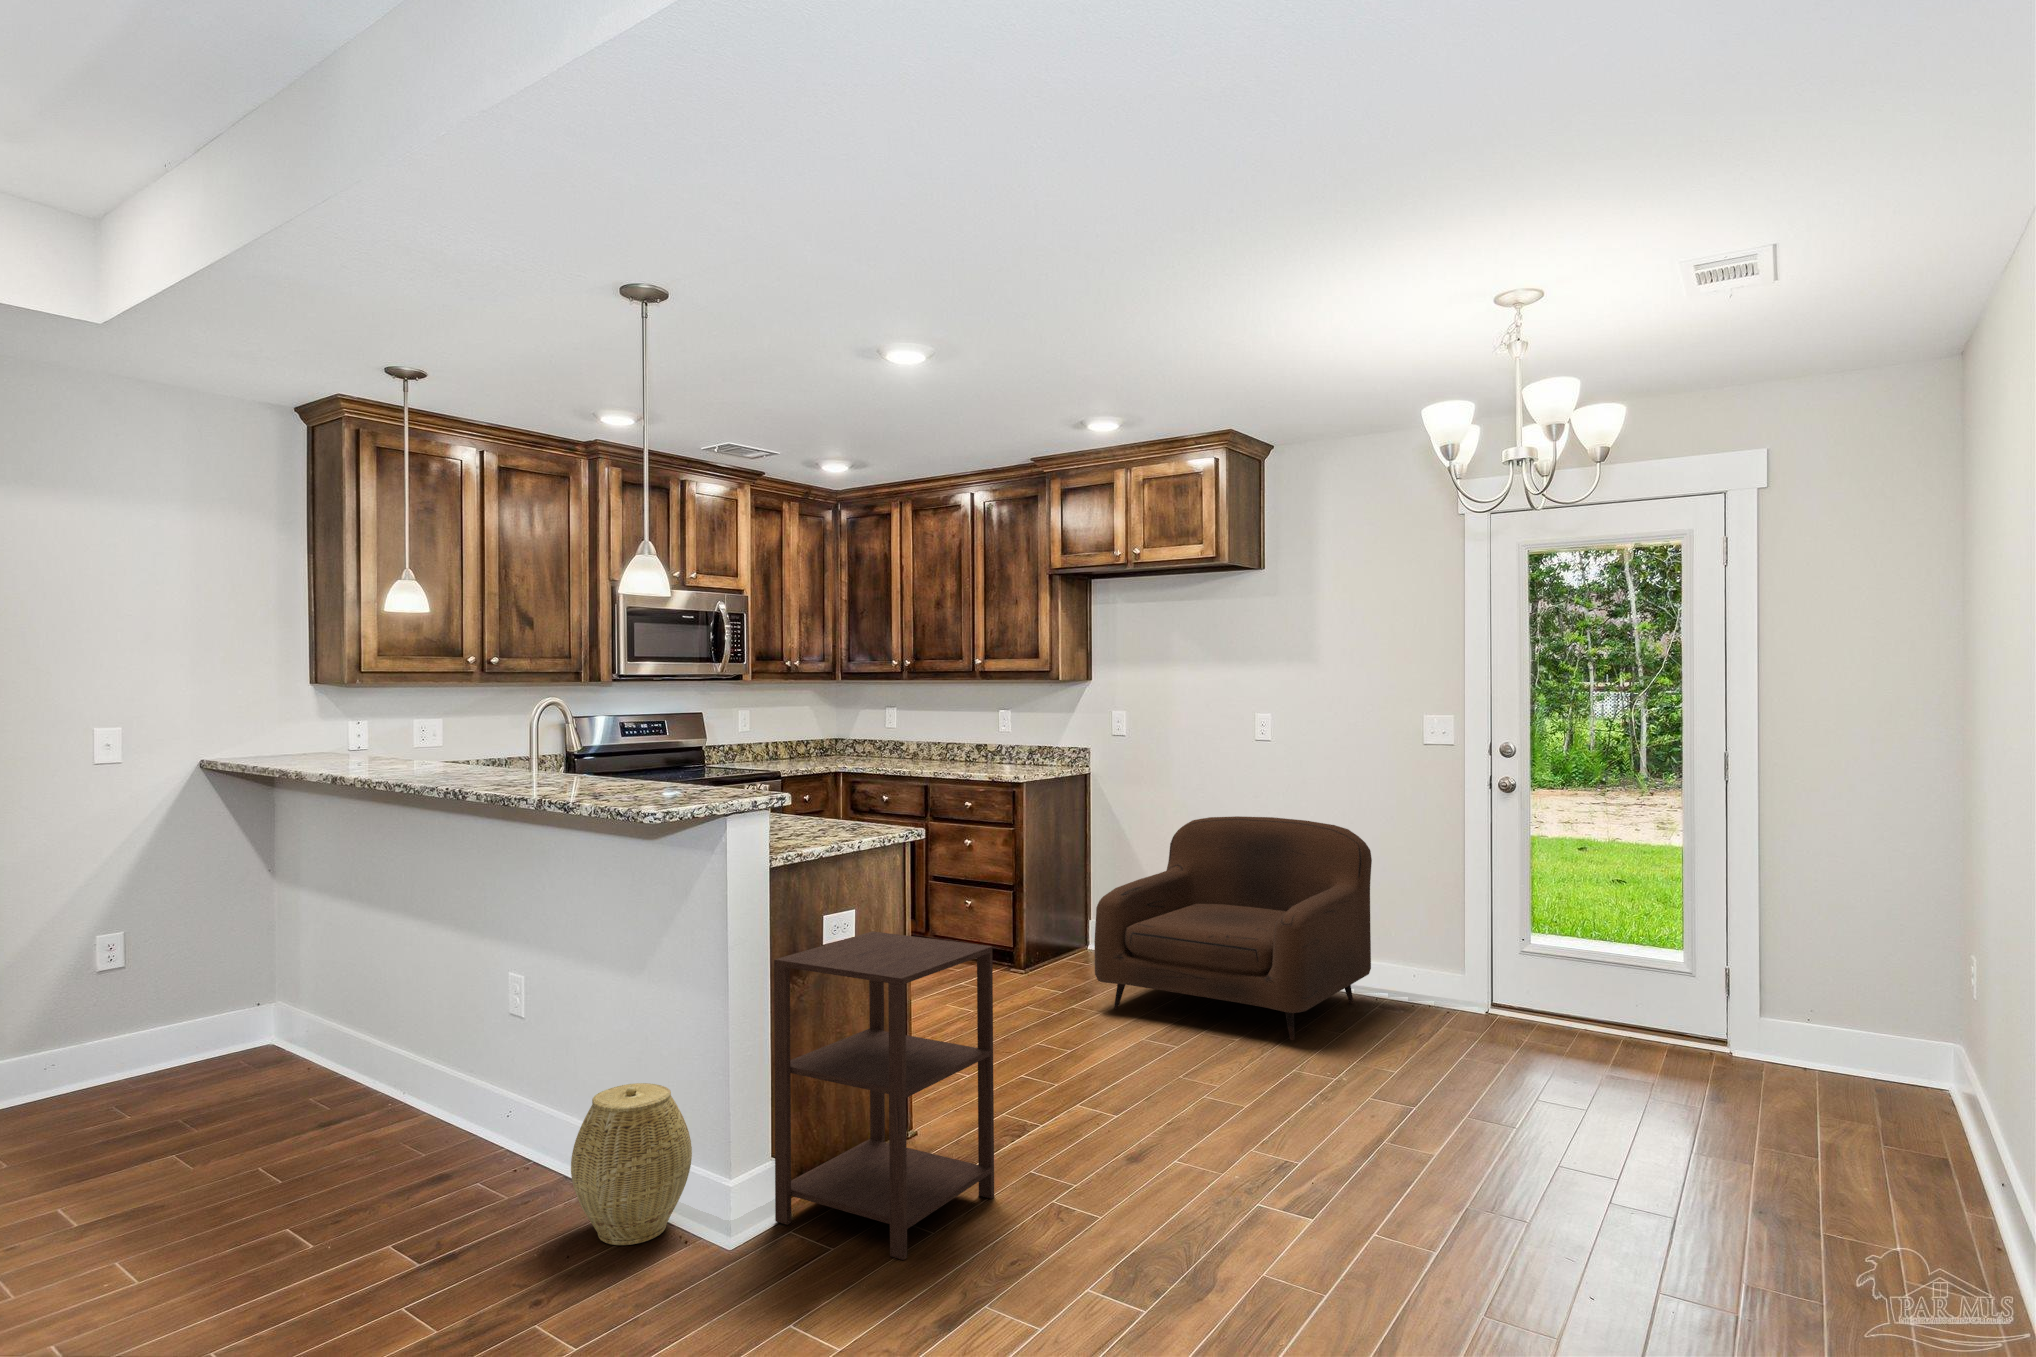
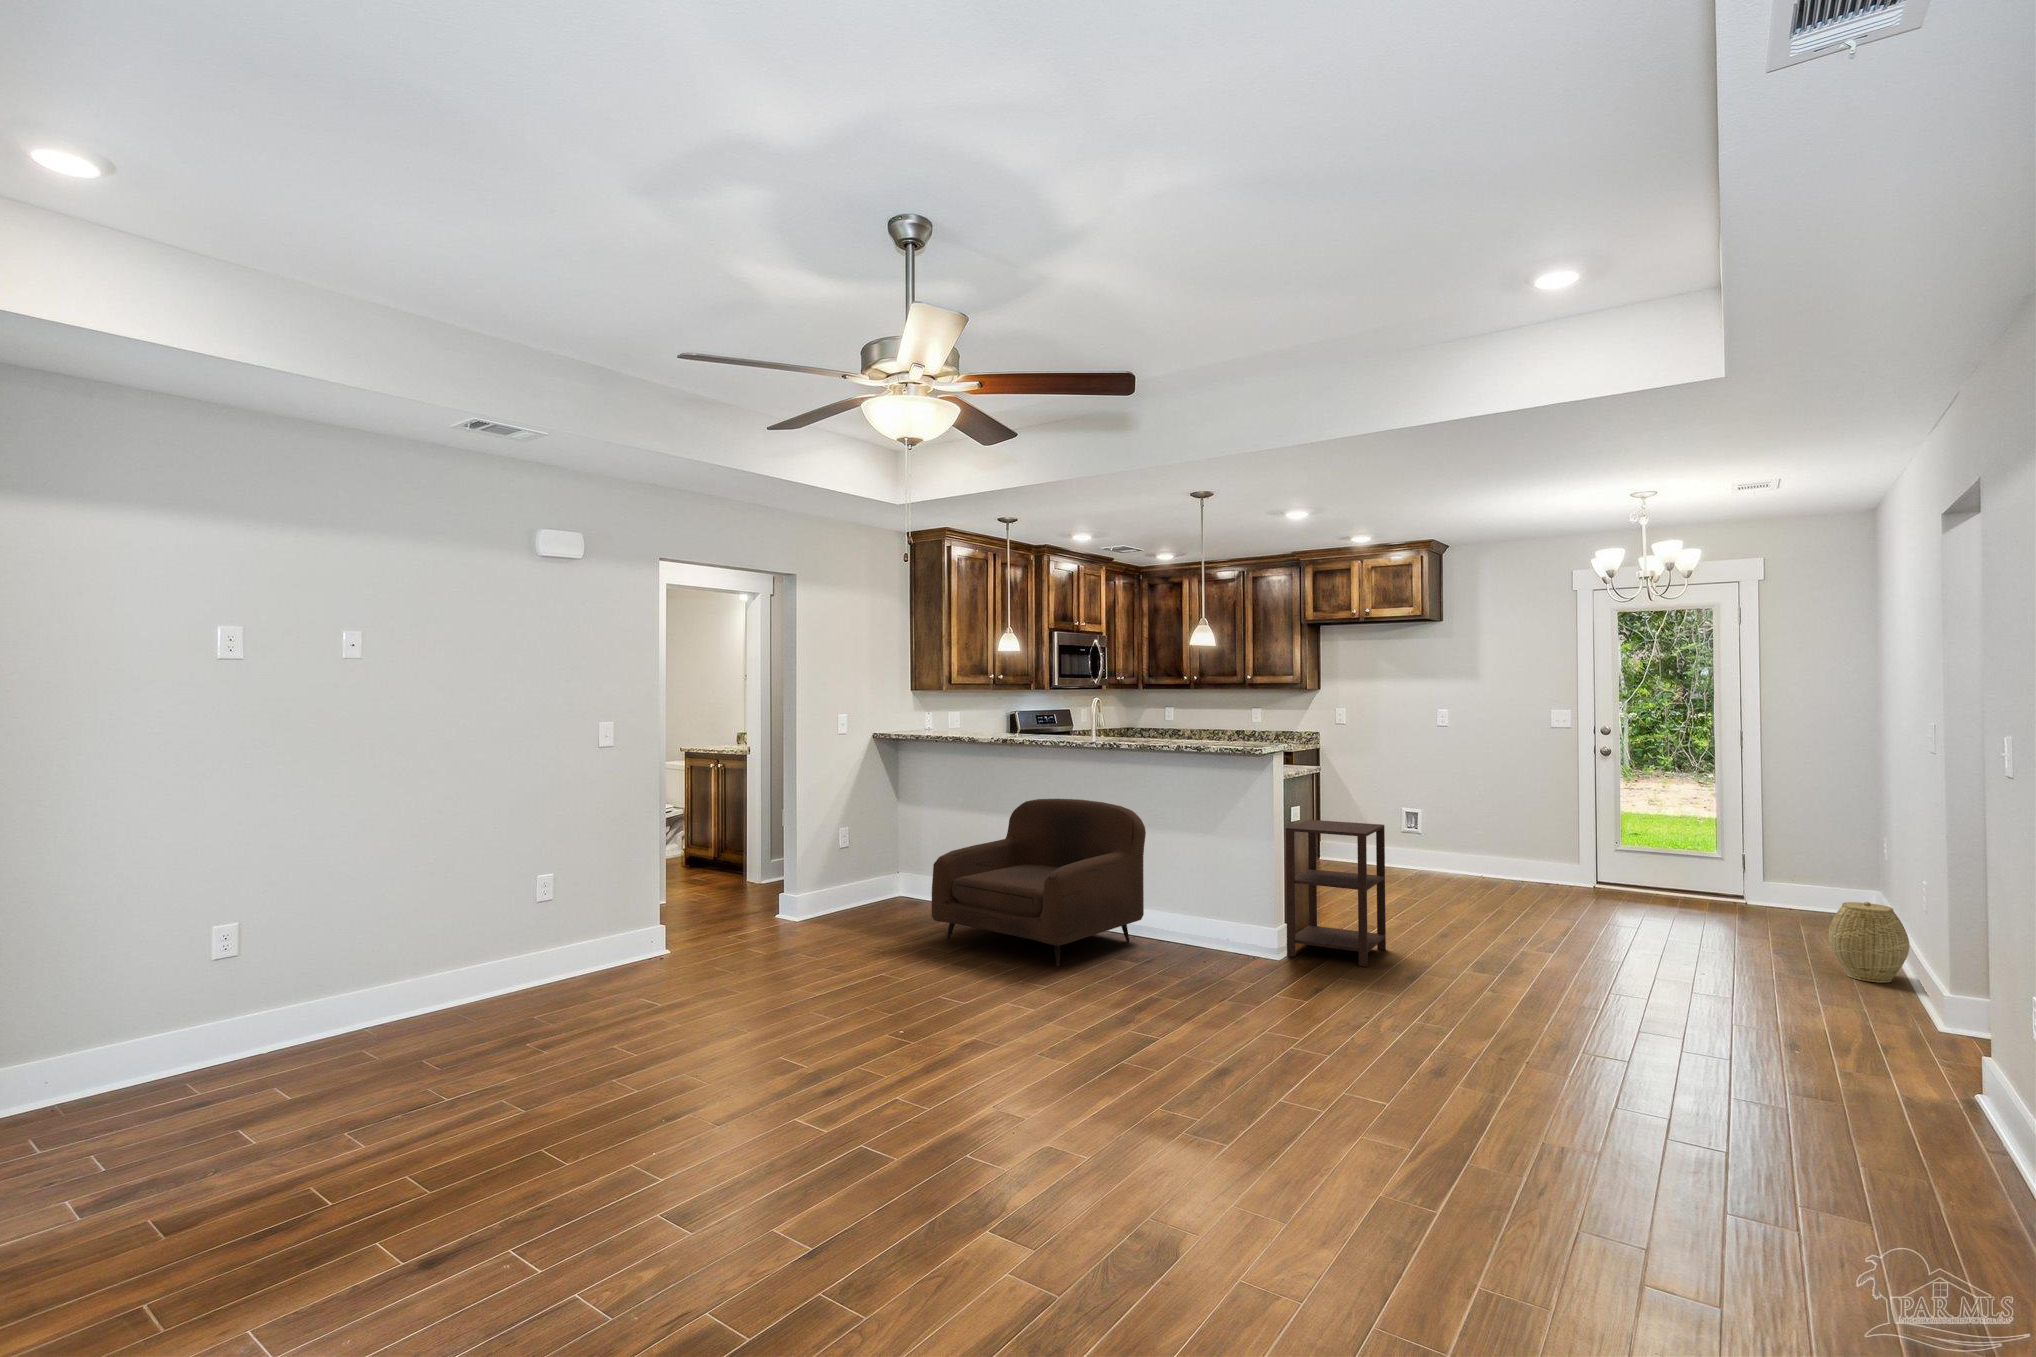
armchair: present [1094,816,1372,1040] -> present [932,799,1146,966]
woven basket: present [571,1083,692,1245] -> present [1829,902,1909,983]

